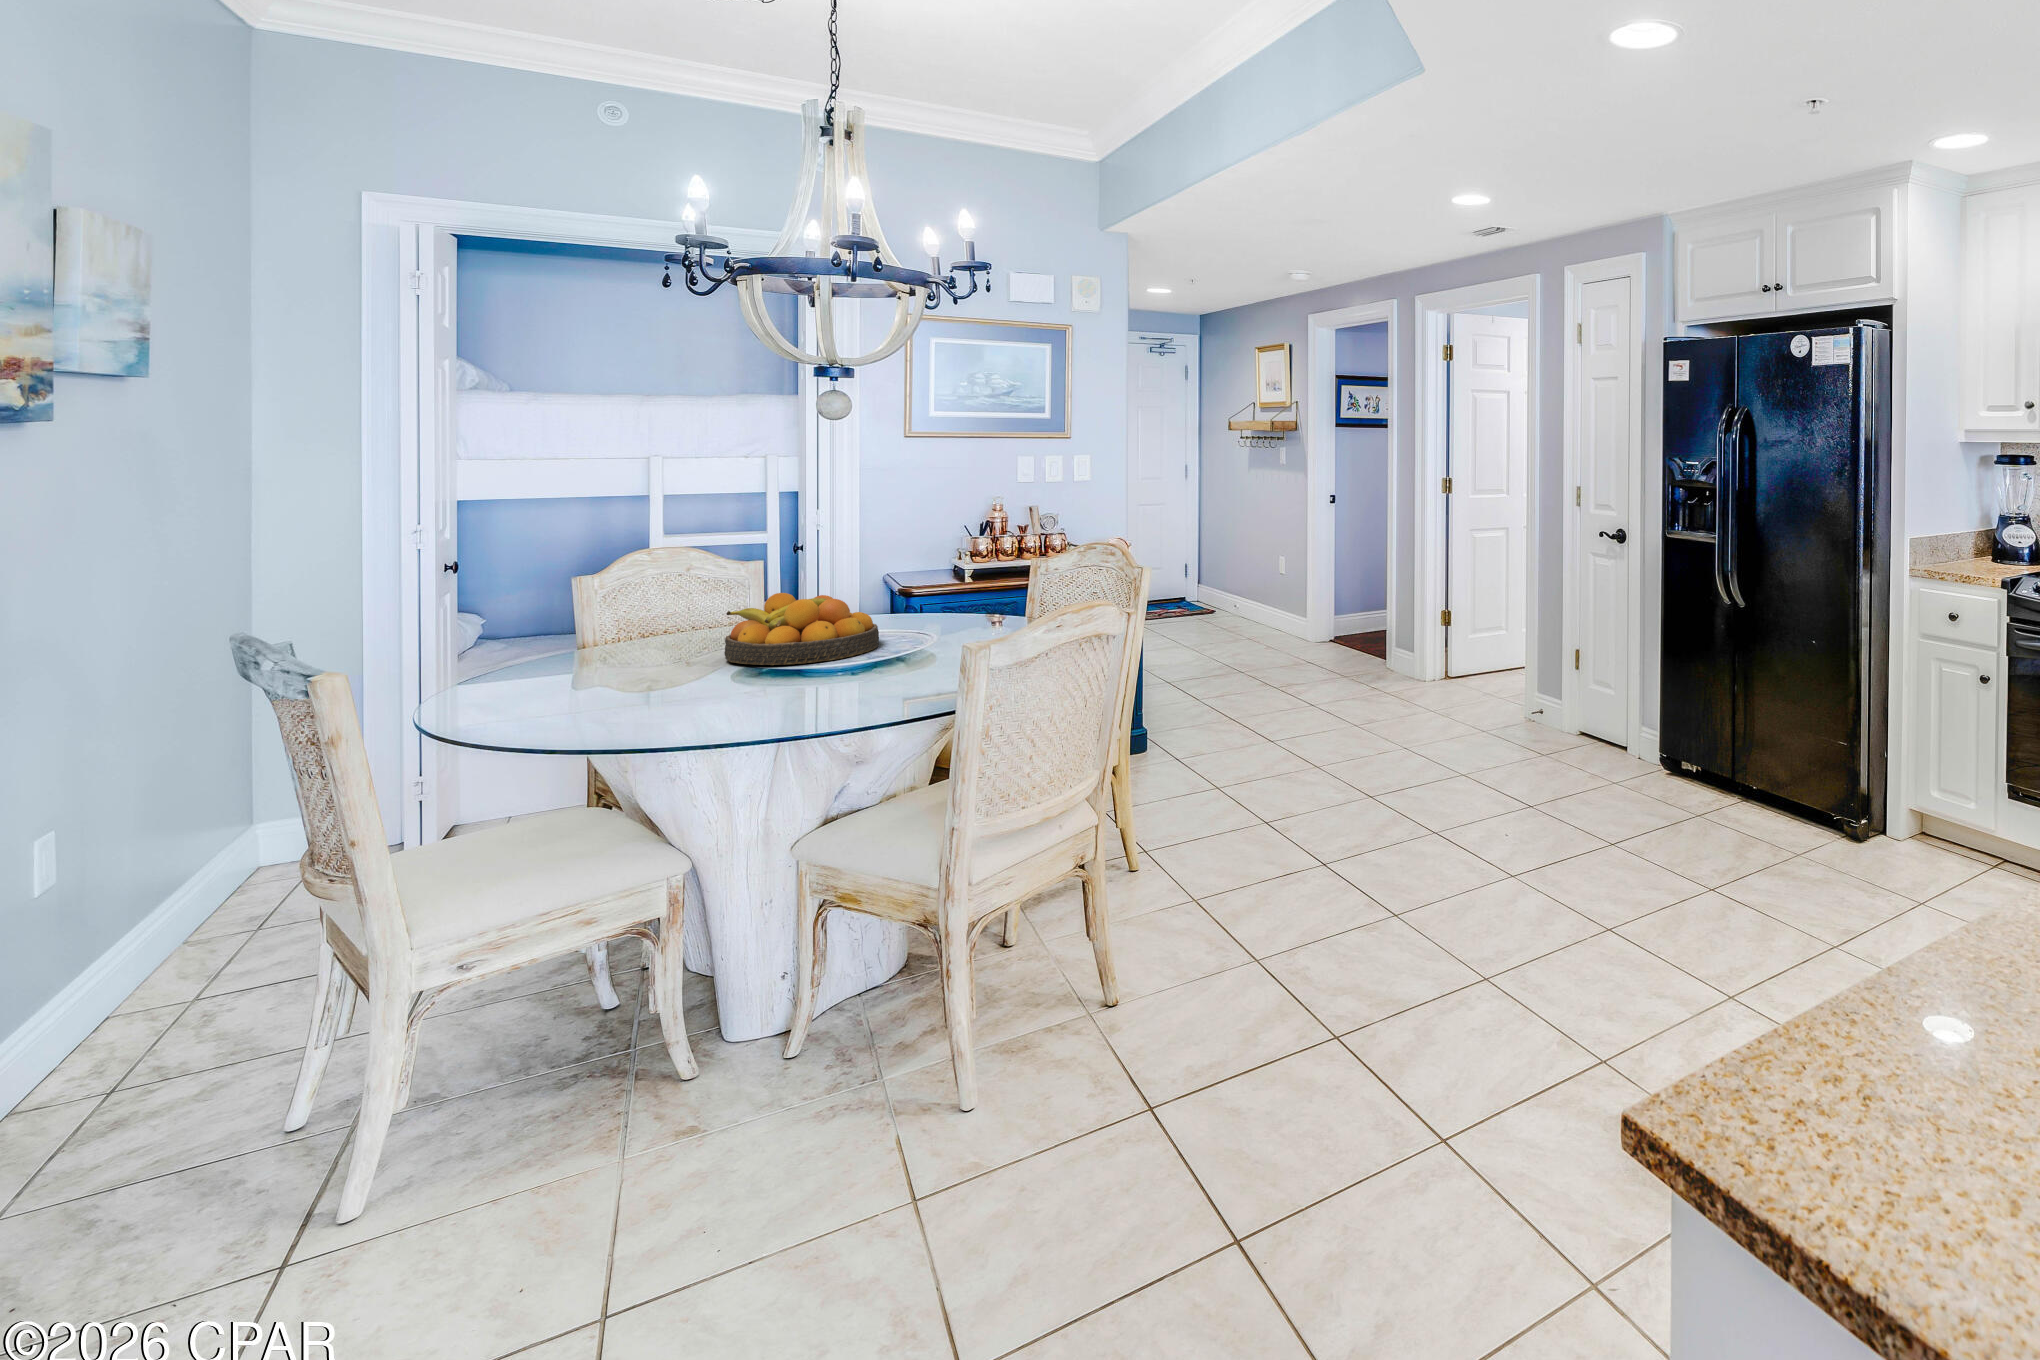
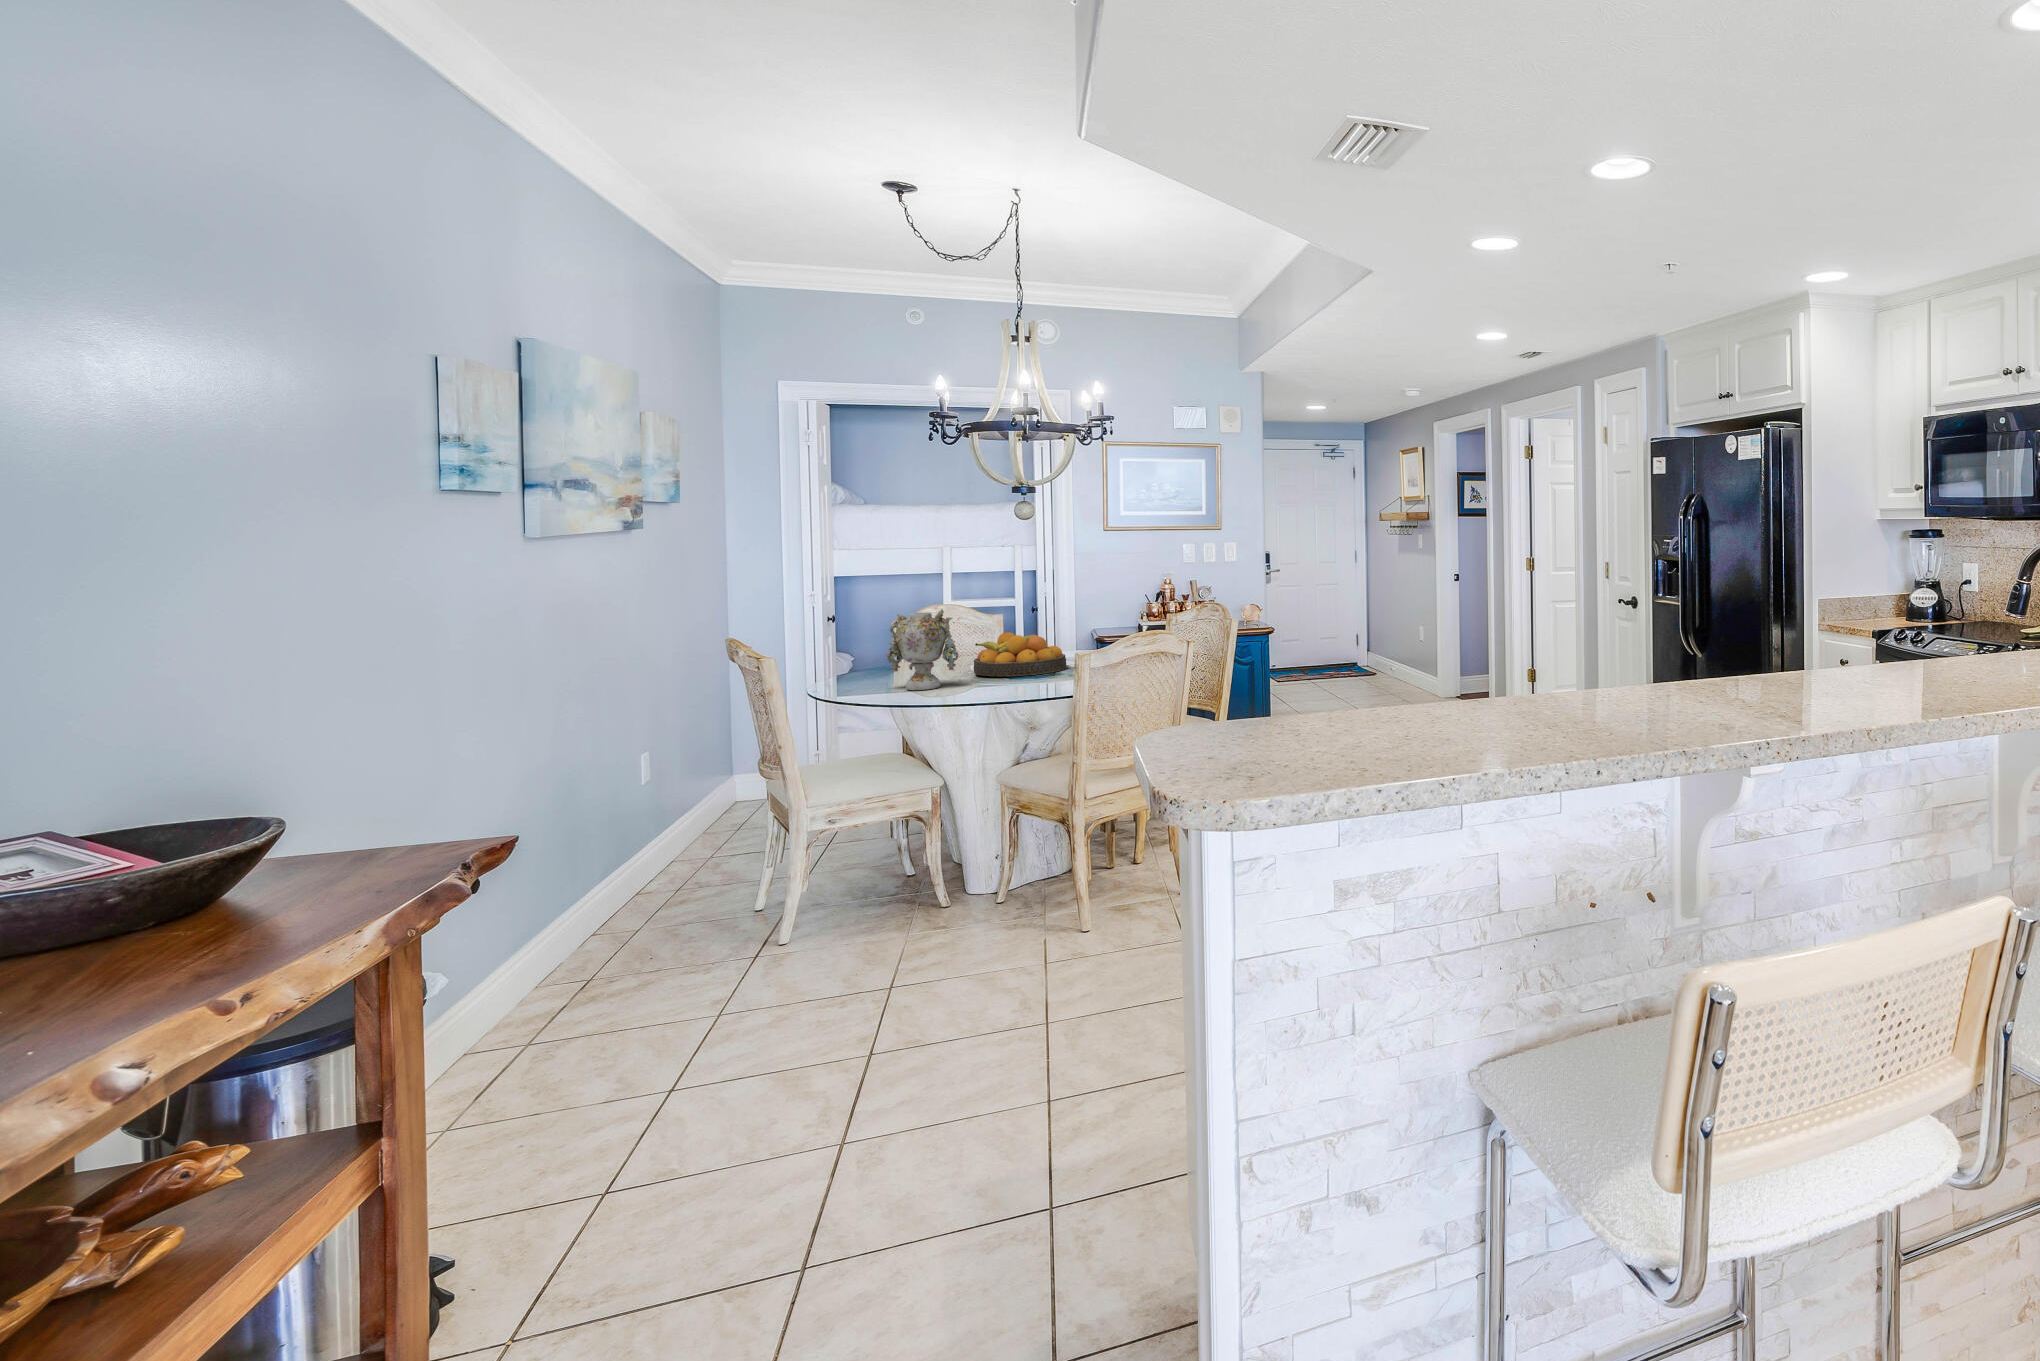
vase: none [572,564,708,699] -> present [886,609,958,690]

